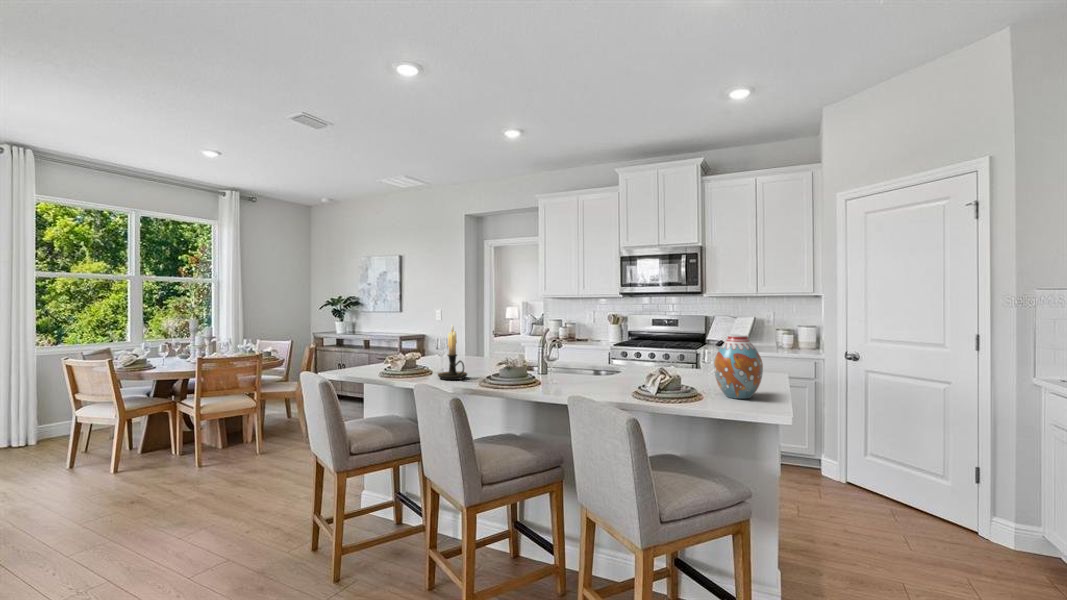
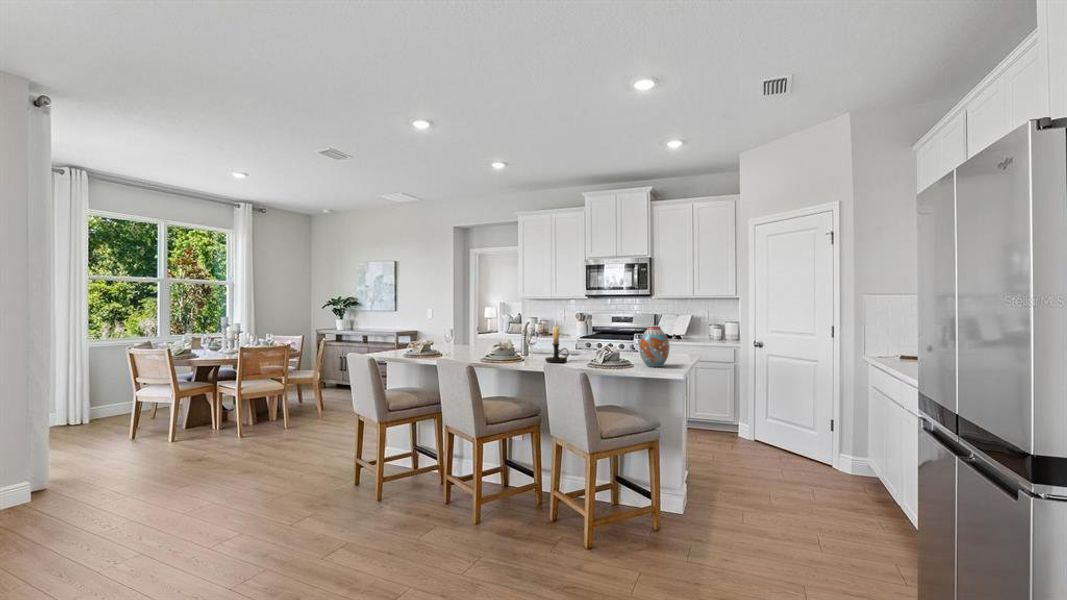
candle holder: present [438,325,467,380] -> present [545,322,569,363]

